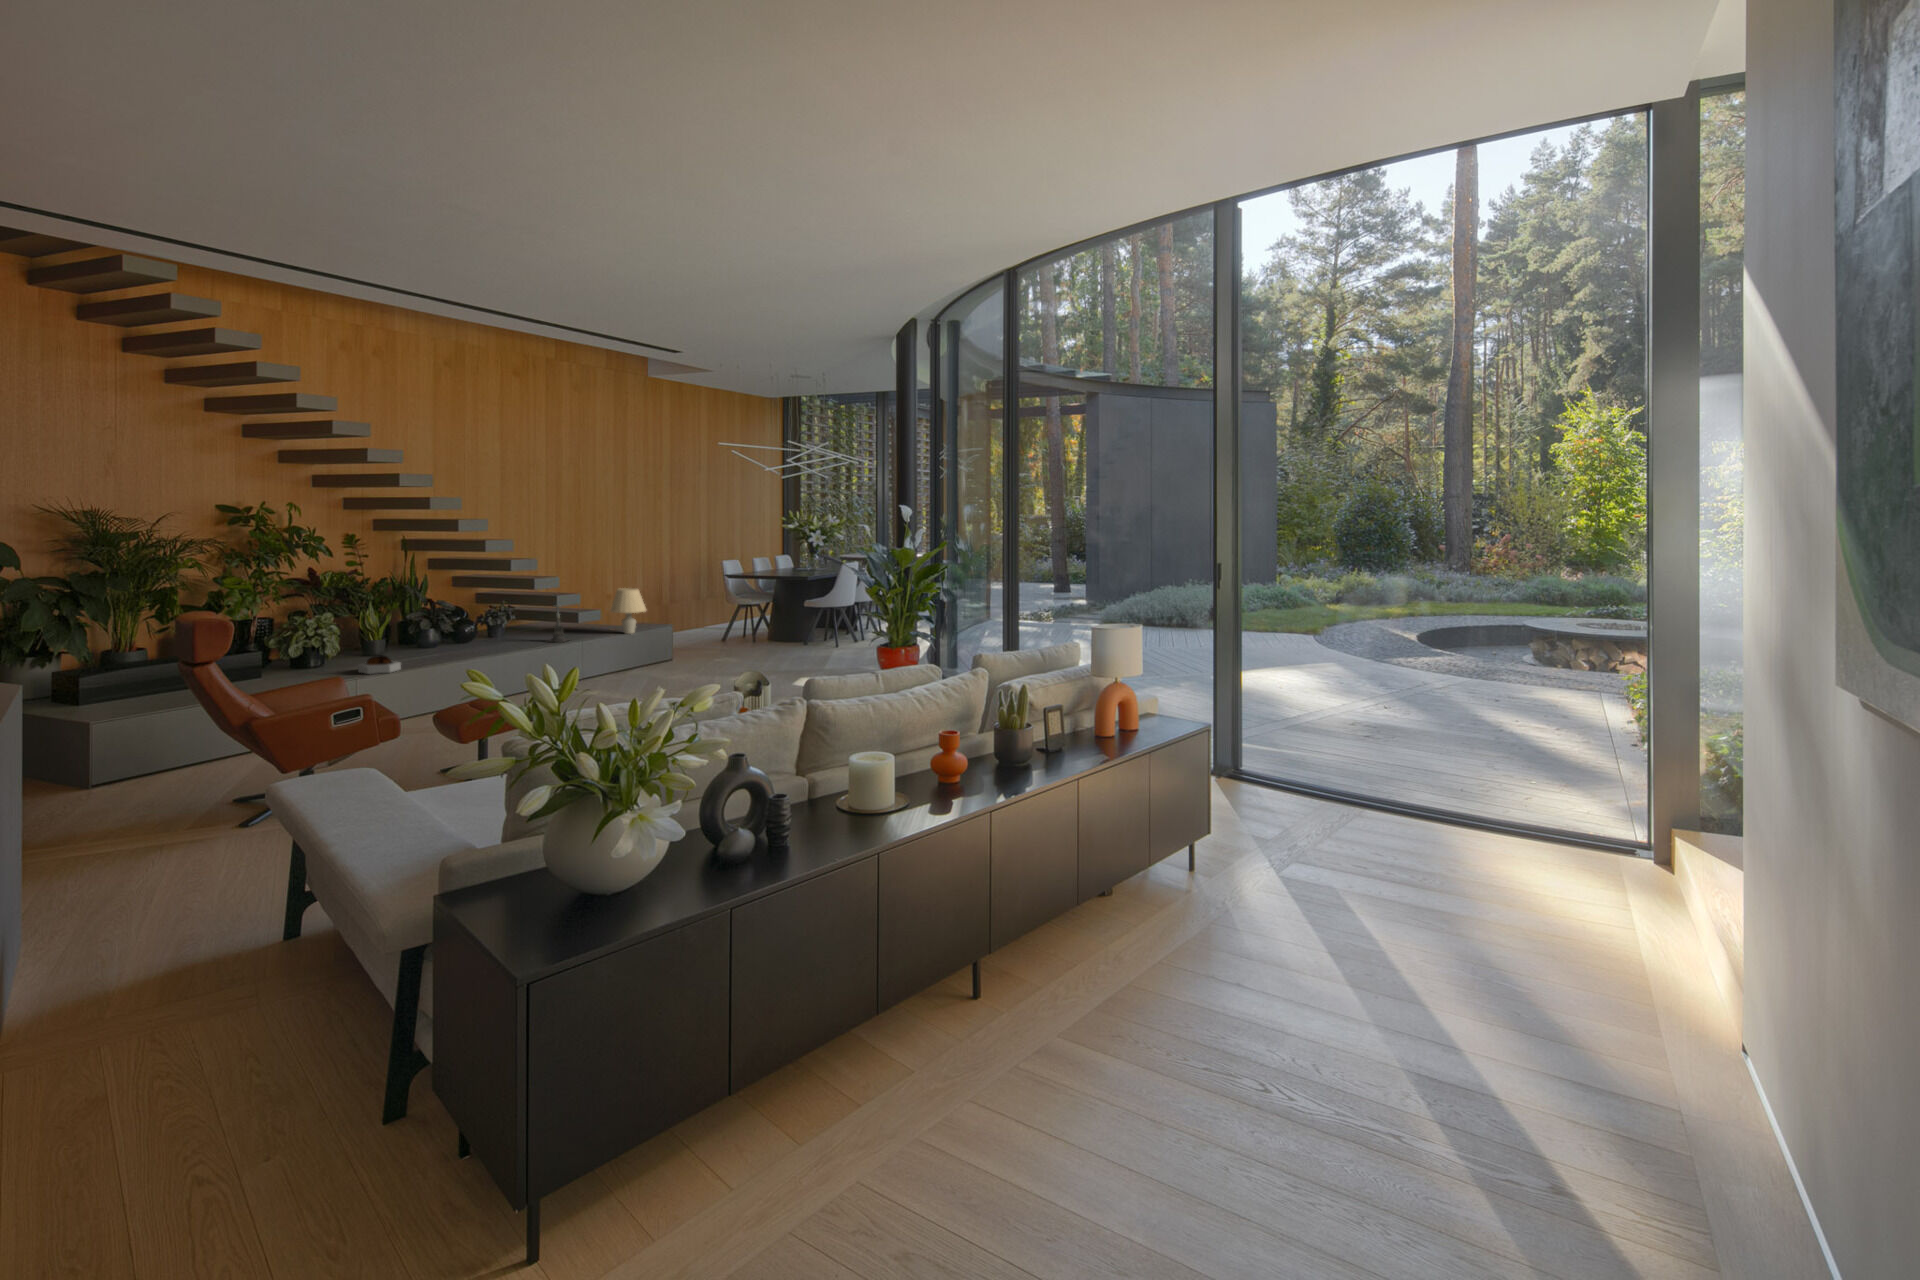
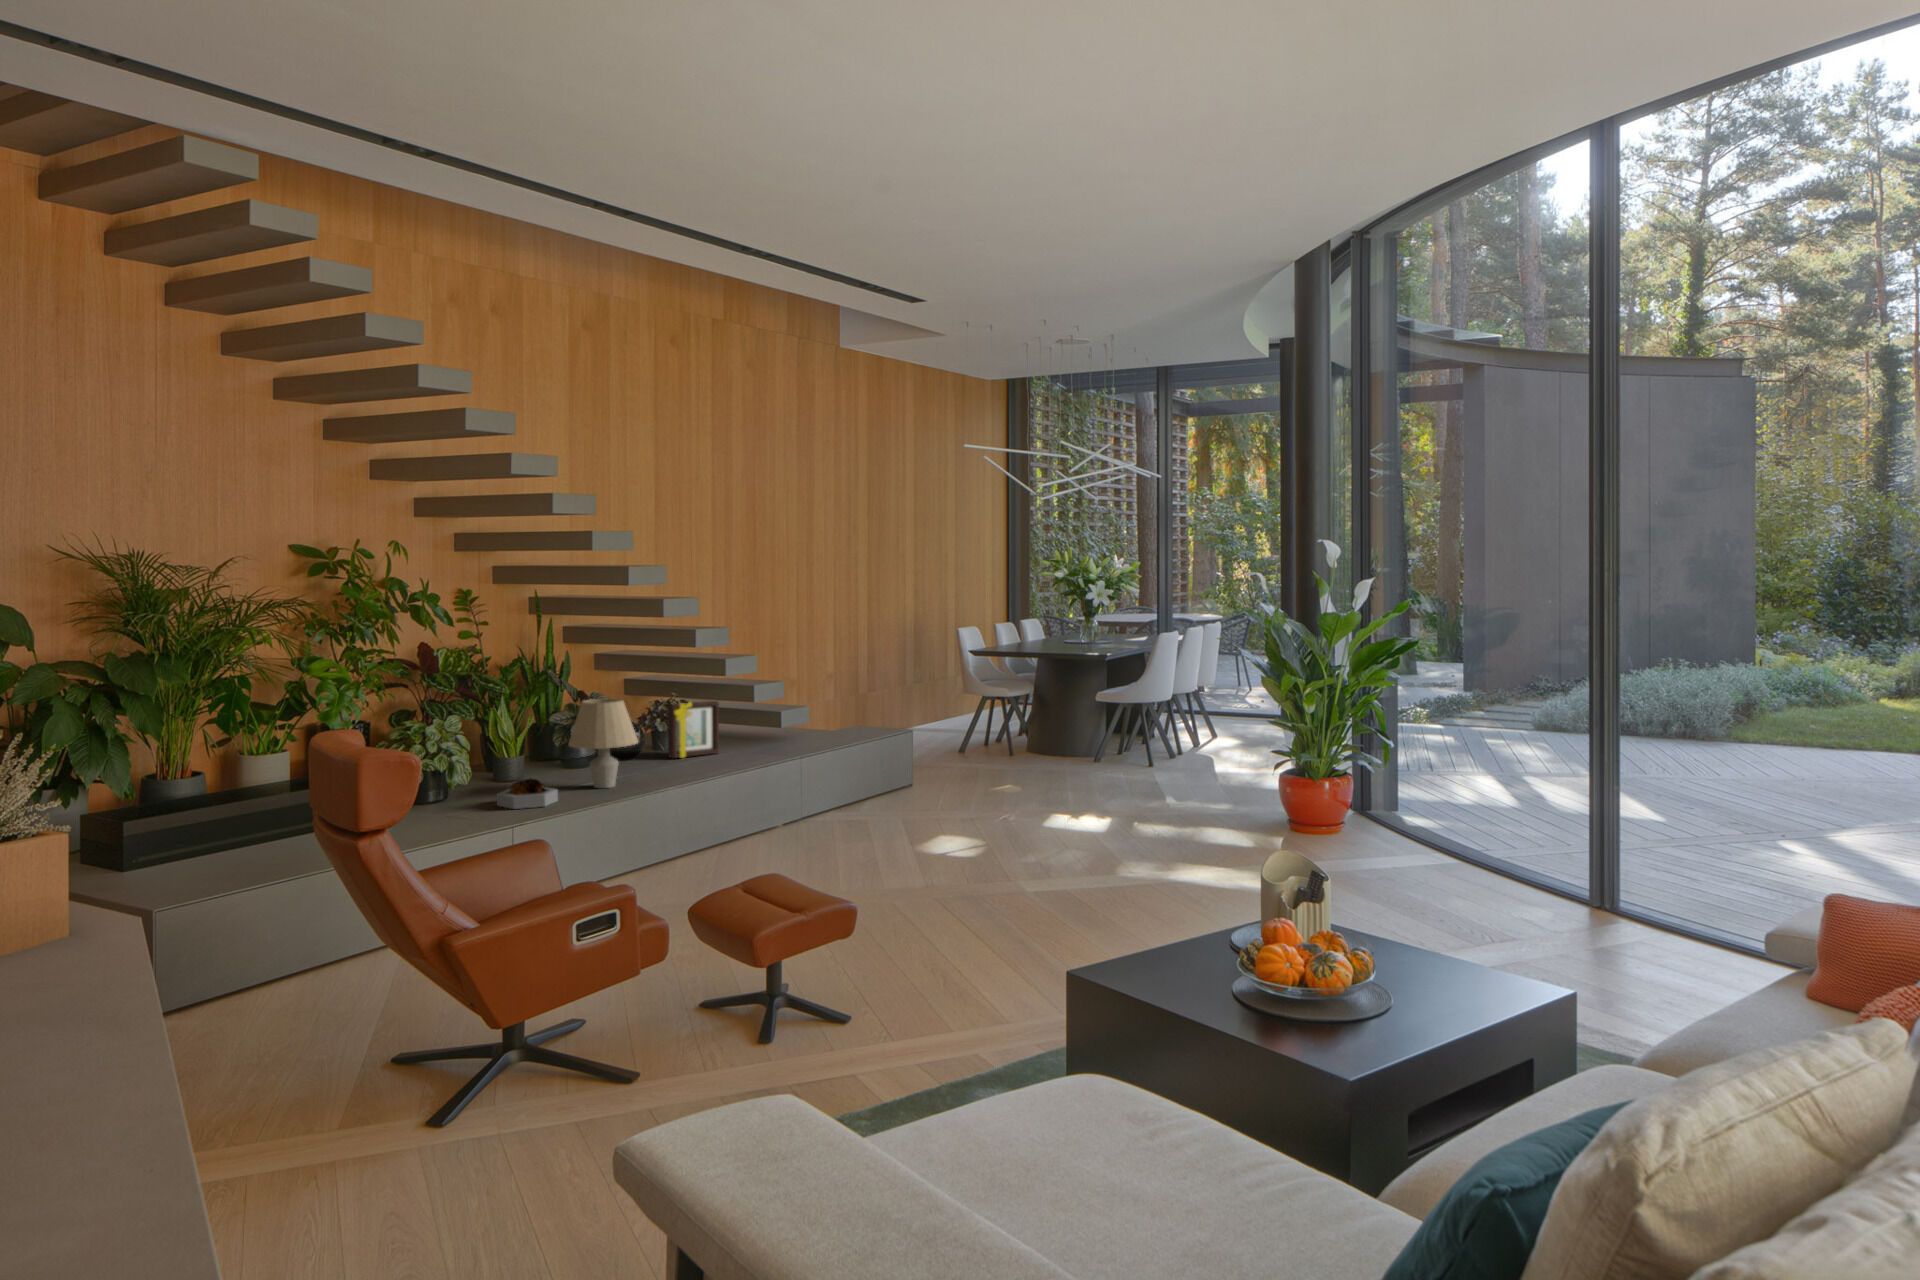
table lamp: present [611,588,646,634] -> present [569,699,638,788]
candle holder: present [550,605,568,642] -> none [736,687,776,753]
picture frame: none [493,608,531,645] -> present [668,701,719,758]

